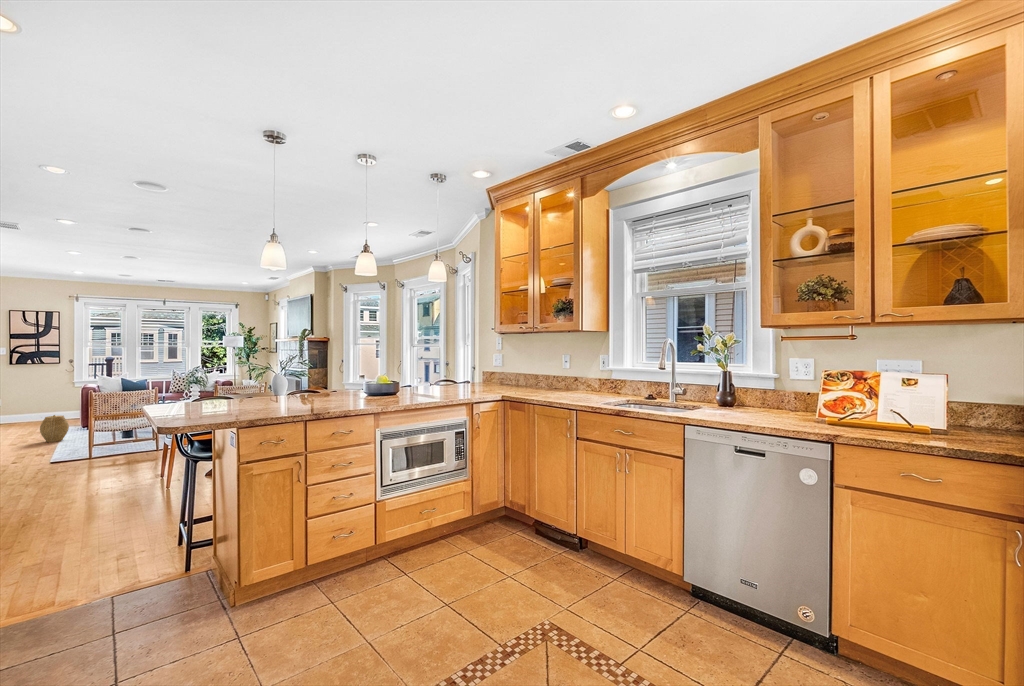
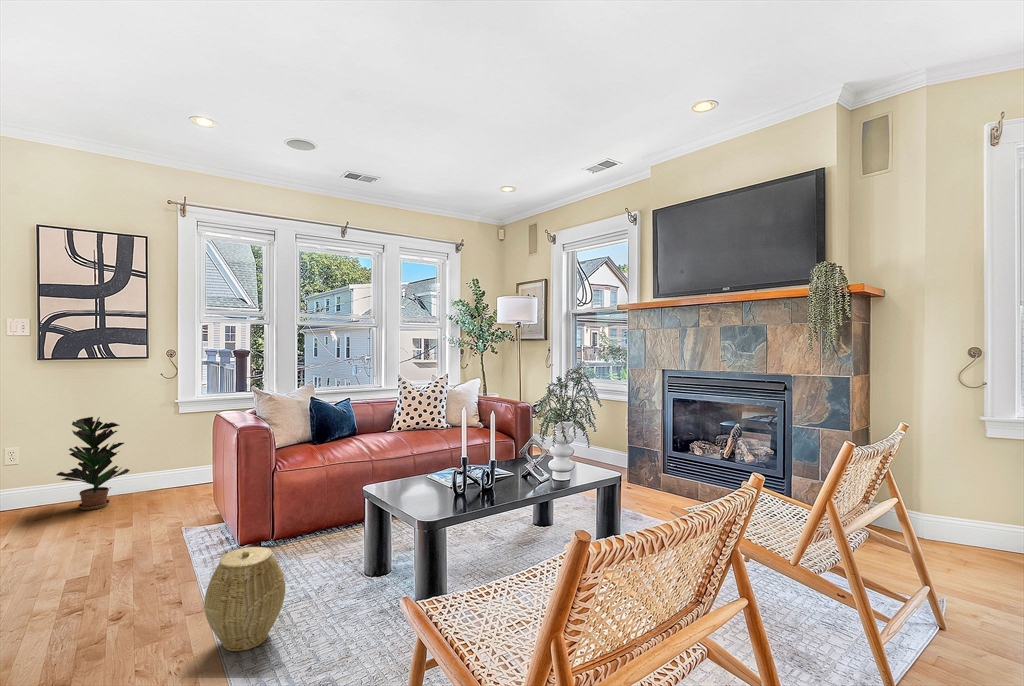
potted plant: none [15,387,48,424] -> present [56,417,130,510]

